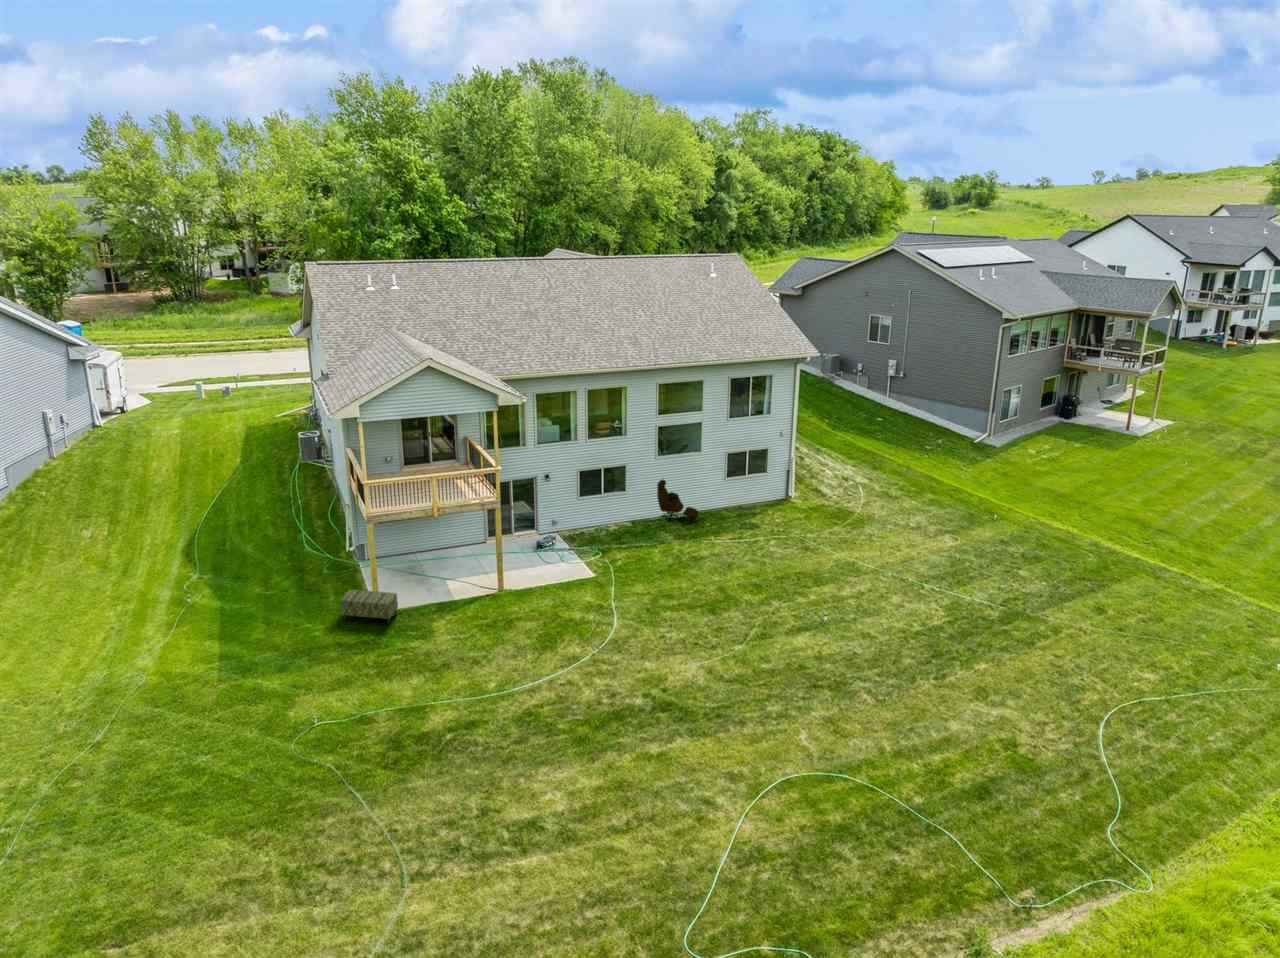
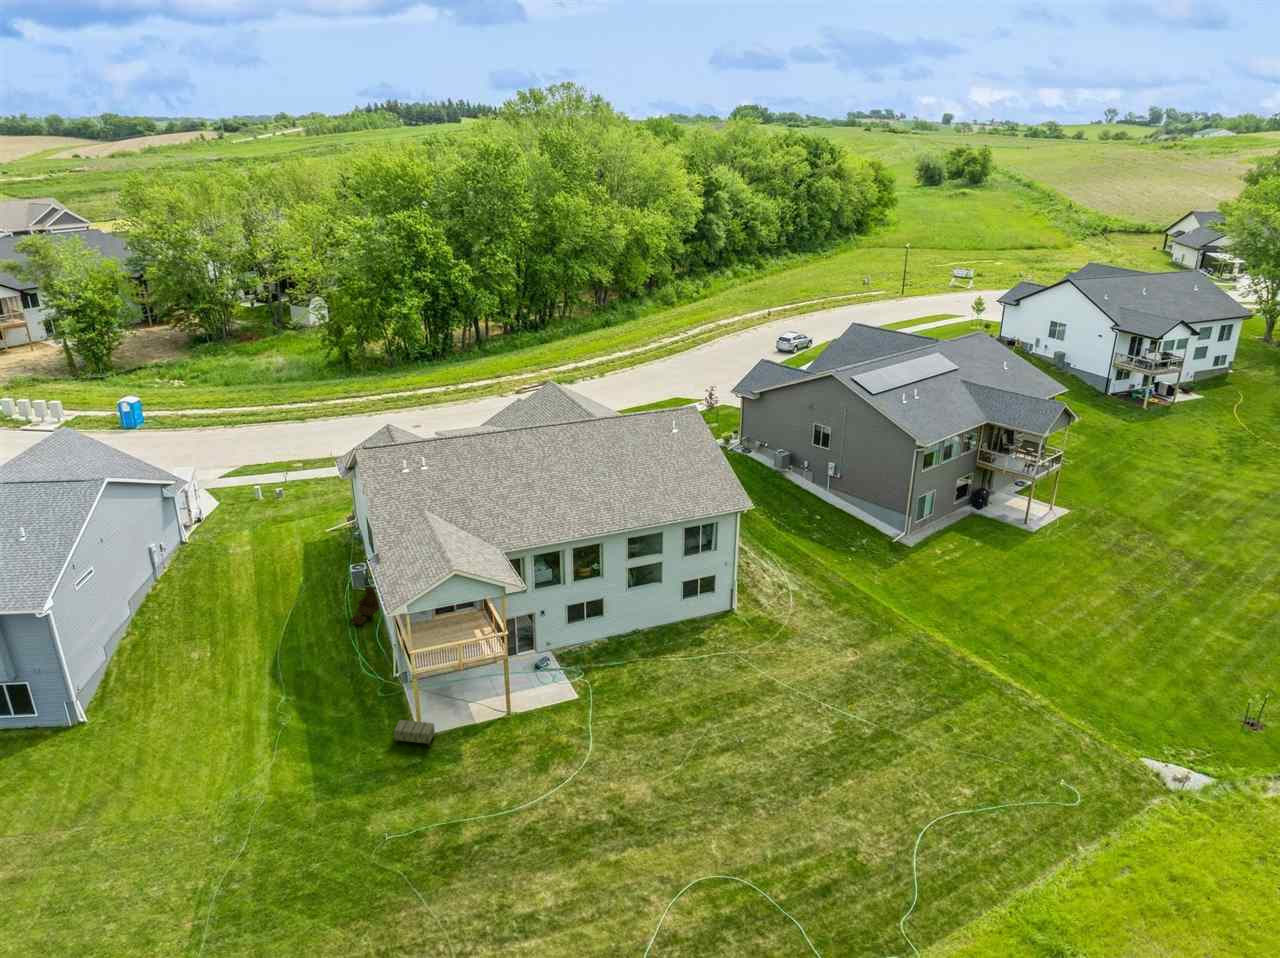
lounge chair: present [657,479,699,521] -> present [351,587,379,625]

